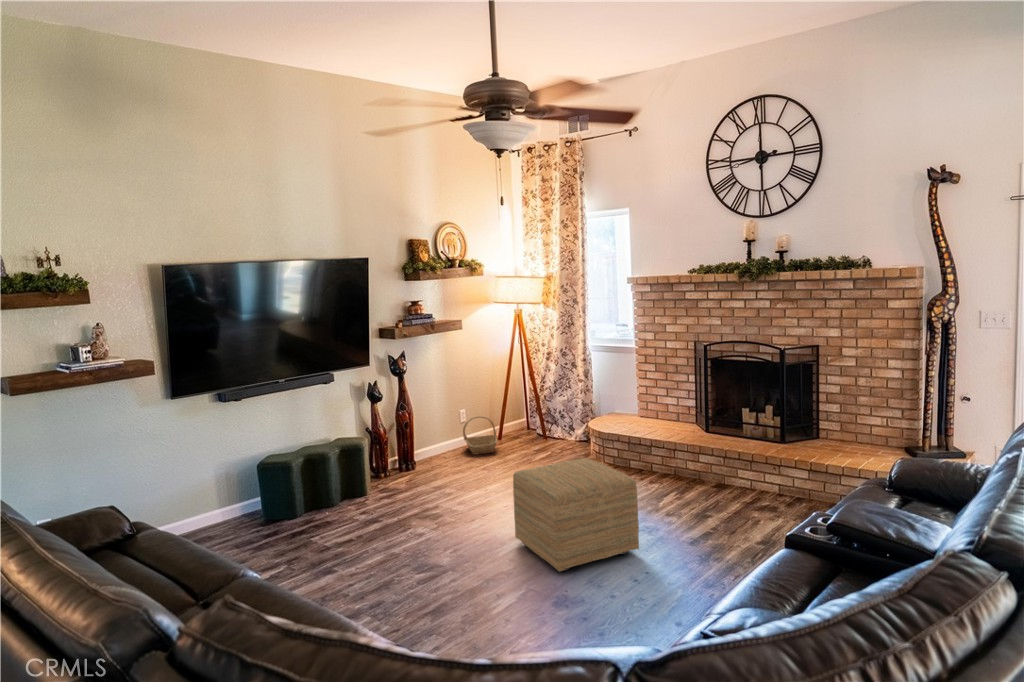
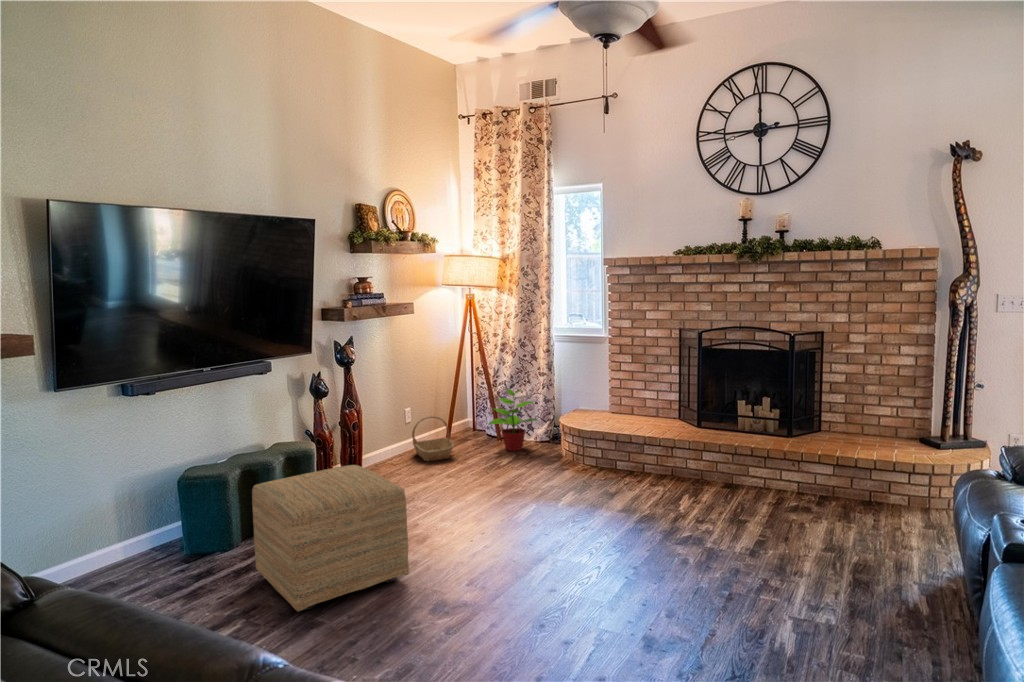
potted plant: none [528,391,571,447] -> present [489,388,537,451]
ottoman: present [513,458,639,572] -> present [252,465,409,612]

